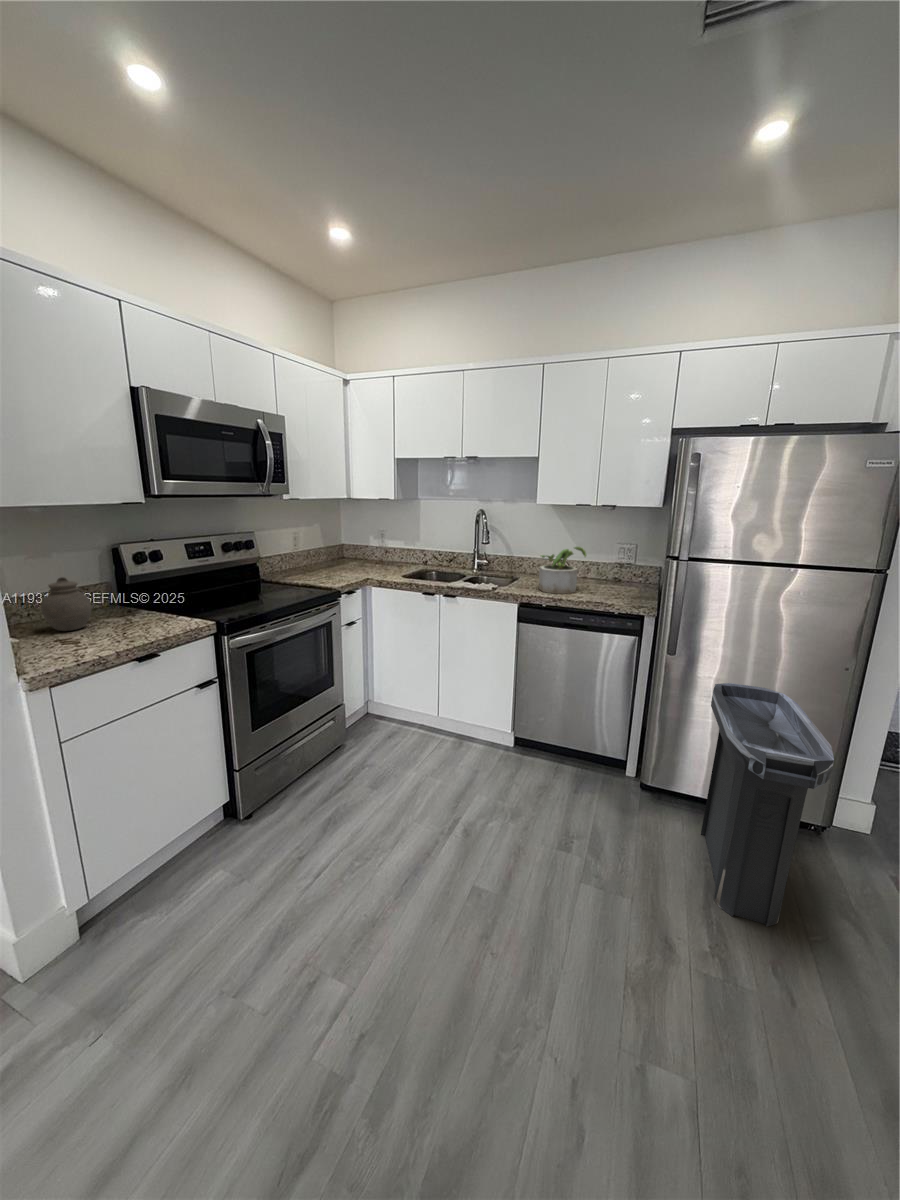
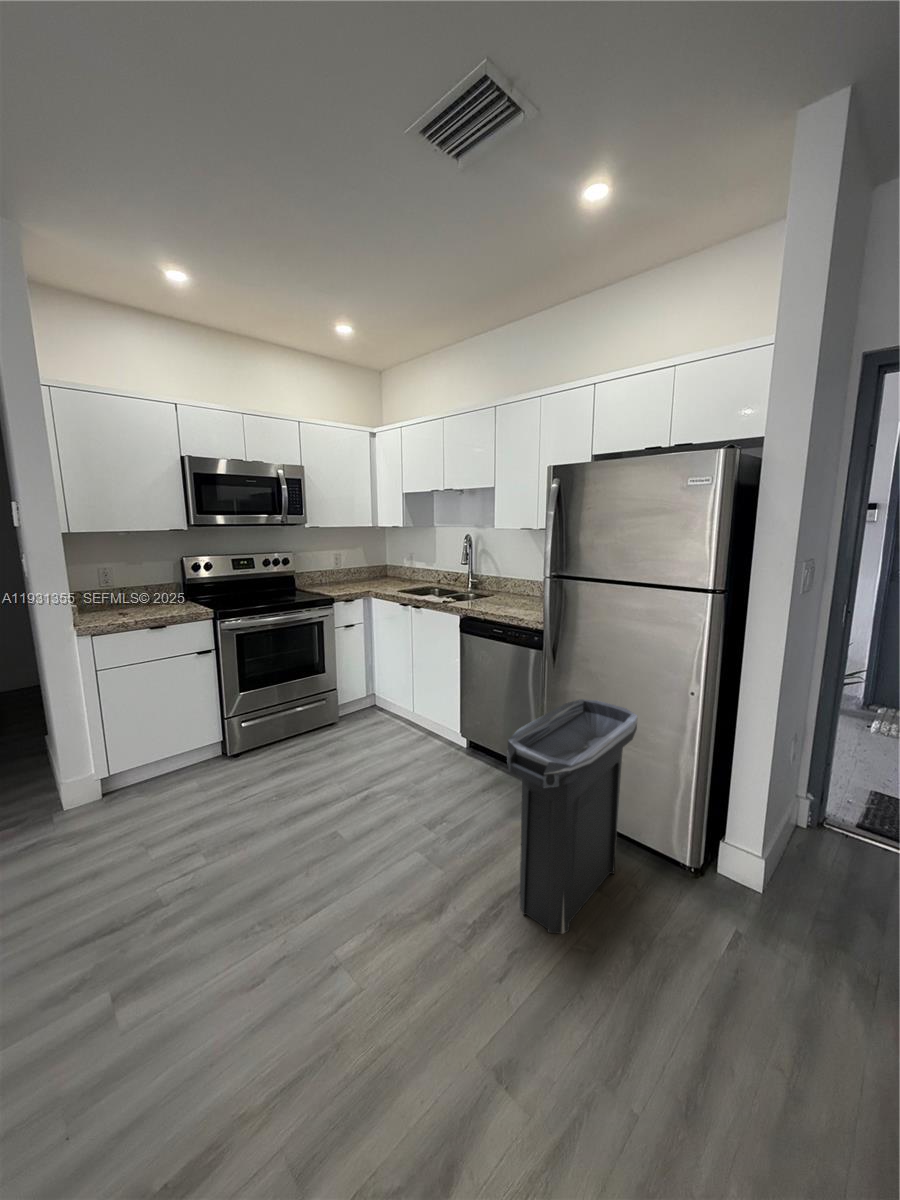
potted plant: present [539,547,586,594] -> none [487,567,530,610]
jar: present [41,577,91,631] -> none [121,576,150,609]

